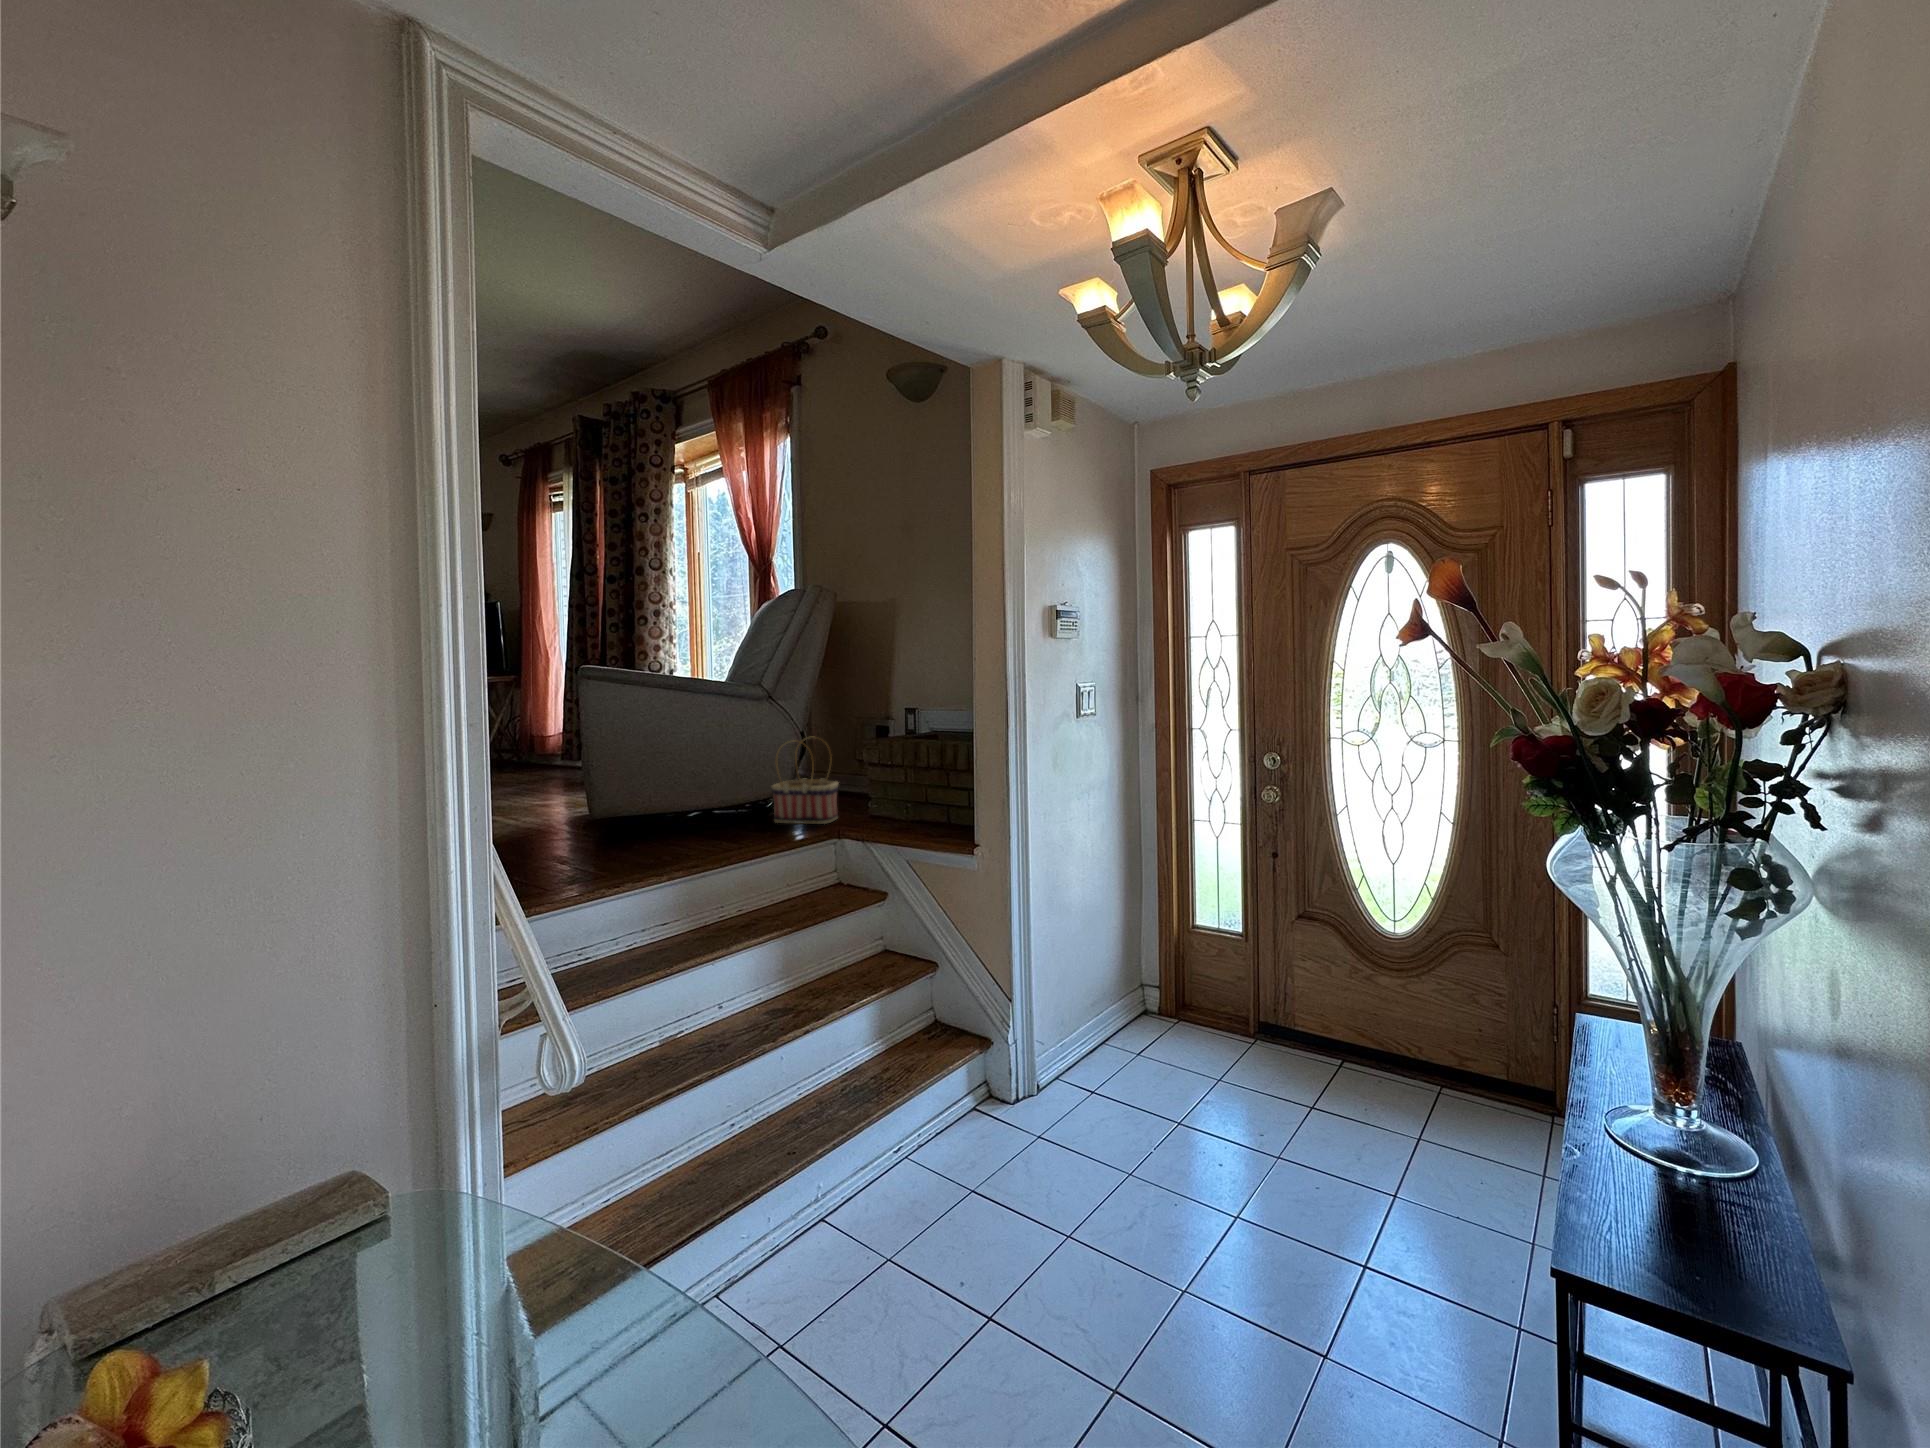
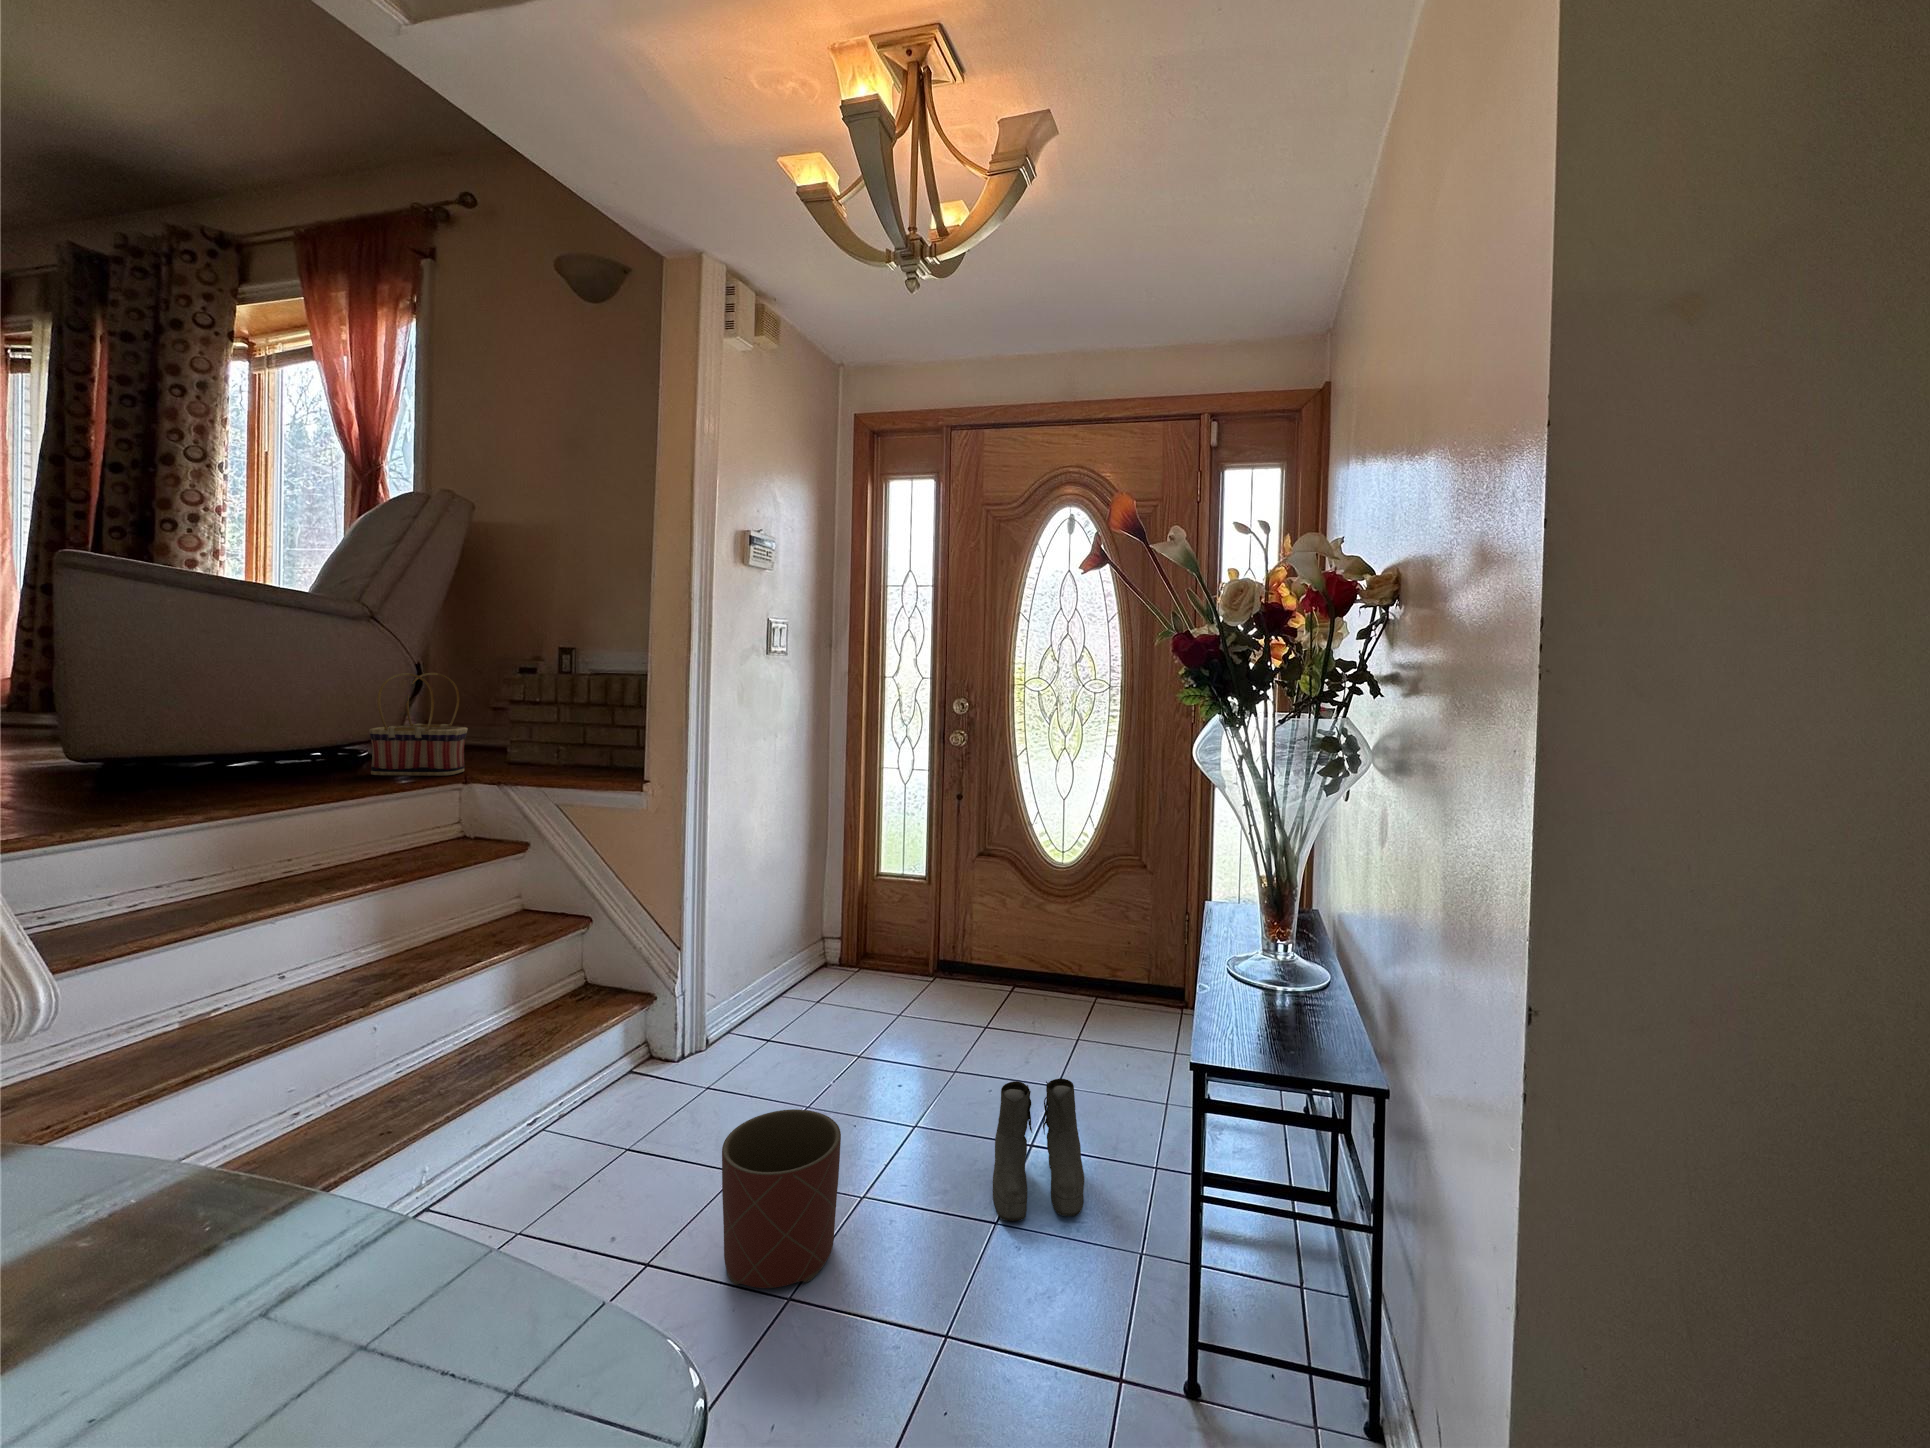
planter: none [1052,1198,1162,1384] -> present [722,1109,841,1288]
boots: none [1325,1202,1433,1376] -> present [993,1078,1084,1221]

